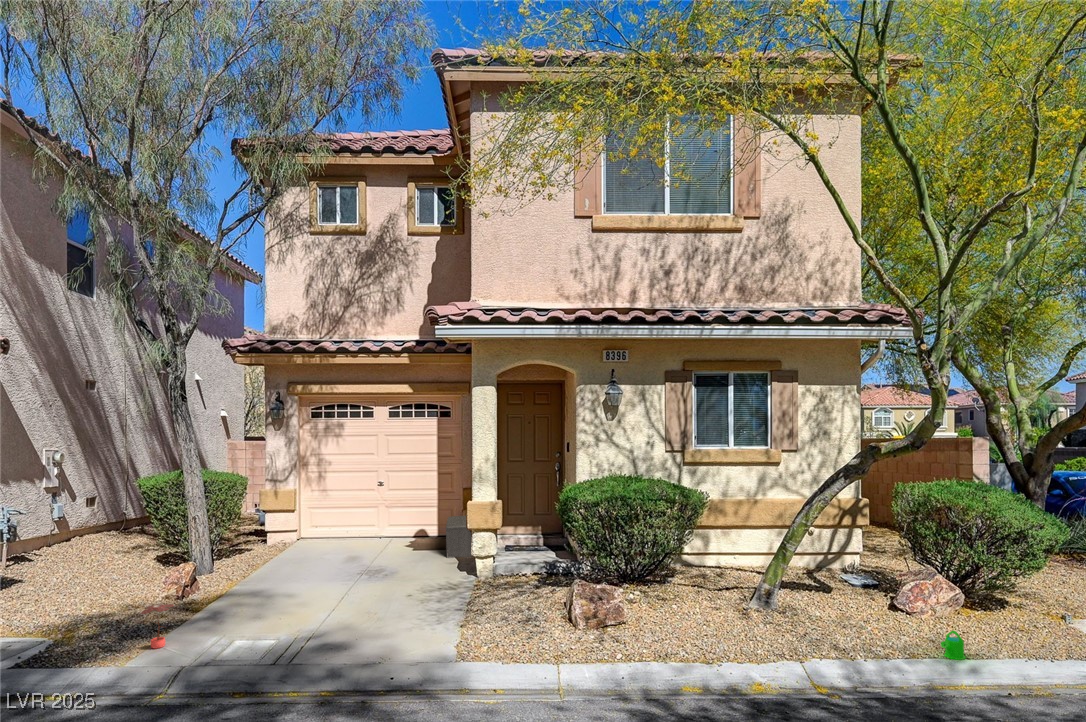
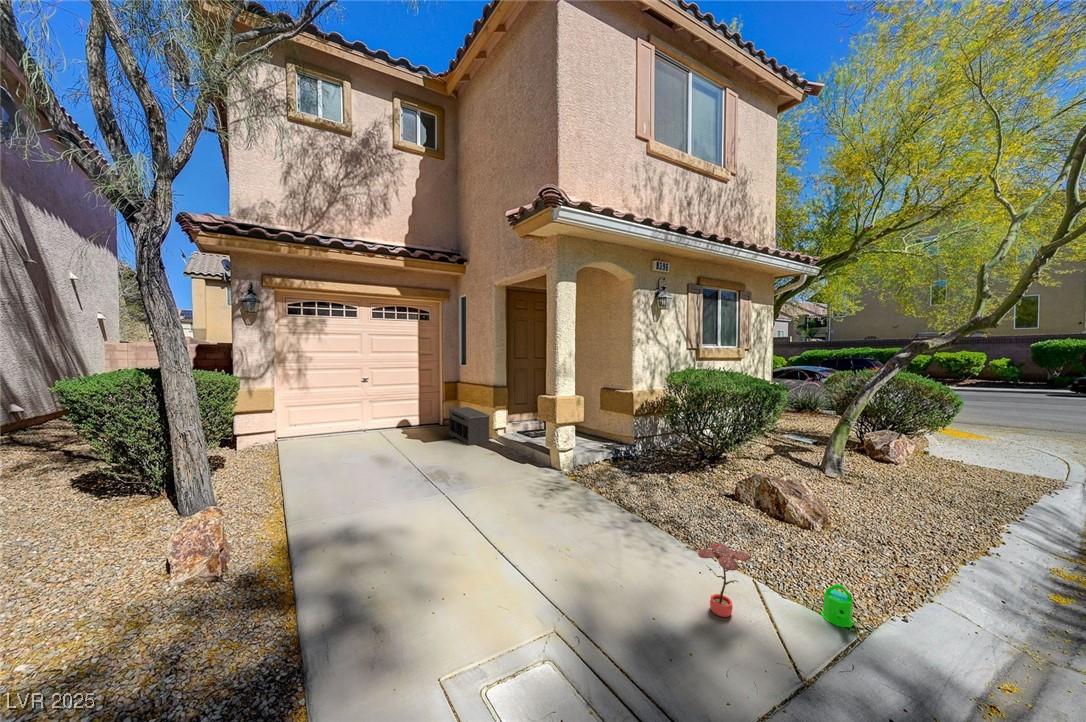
potted plant: present [141,604,174,649] -> present [698,543,750,617]
watering can: present [941,631,966,660] -> present [821,584,854,628]

